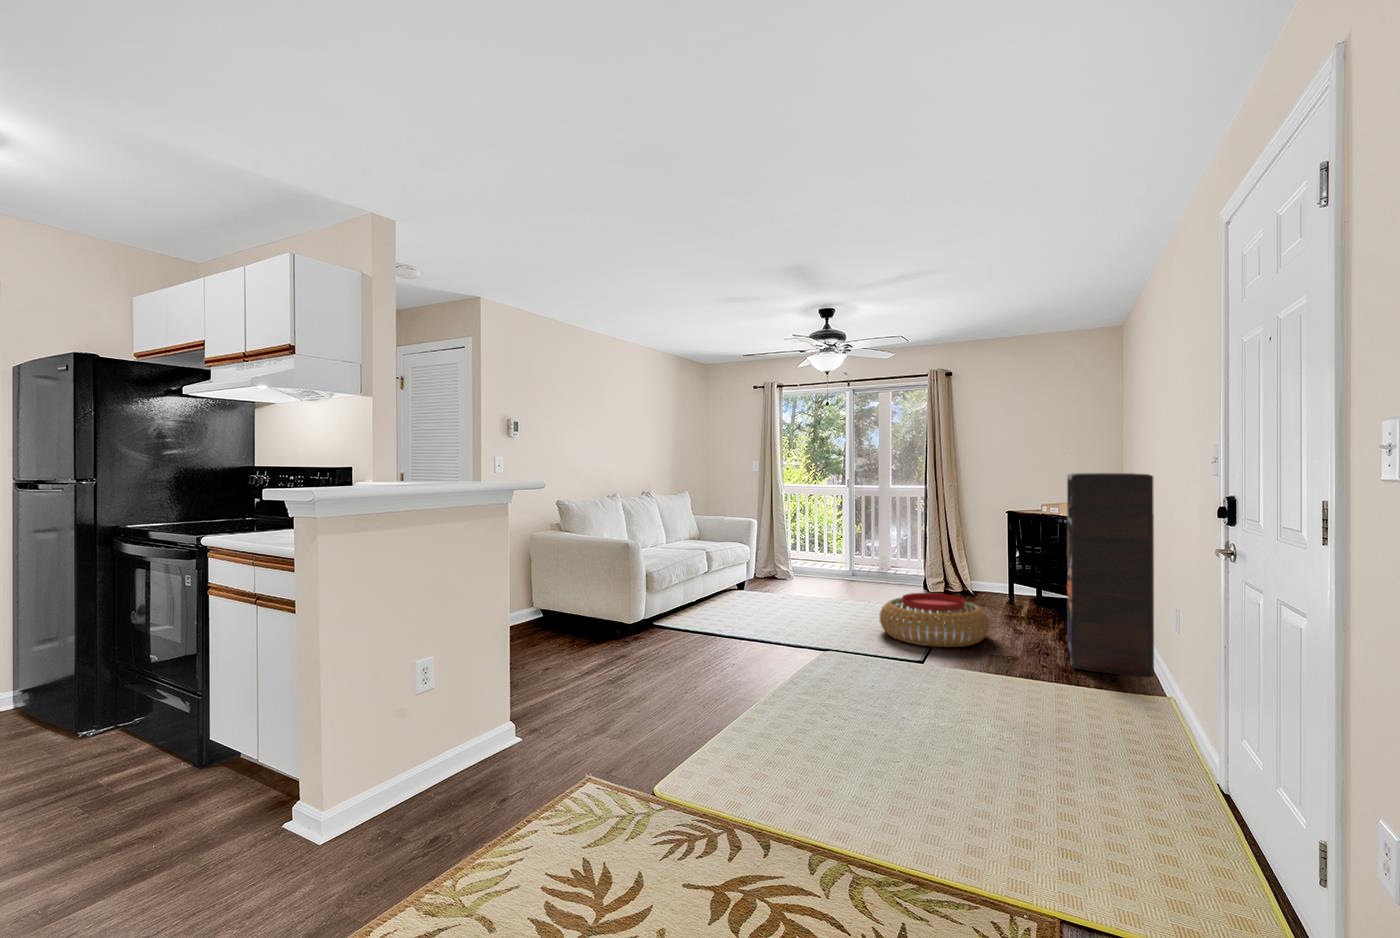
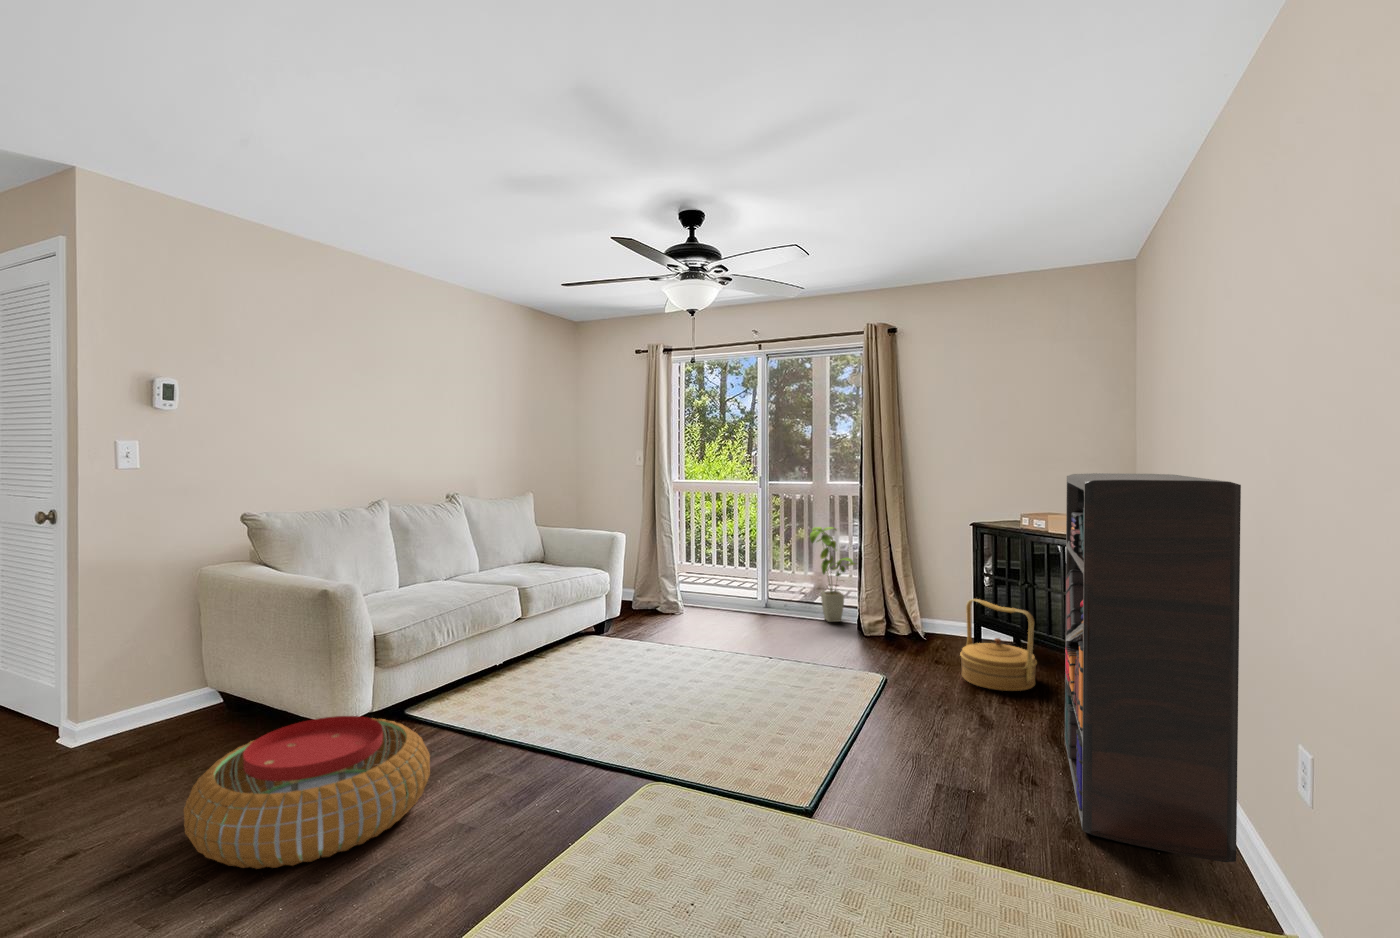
house plant: none [888,516,924,585] -> present [810,527,855,622]
woven basket: none [1000,561,1053,619] -> present [960,599,1037,691]
pouf: present [880,593,989,647] -> present [184,716,430,869]

